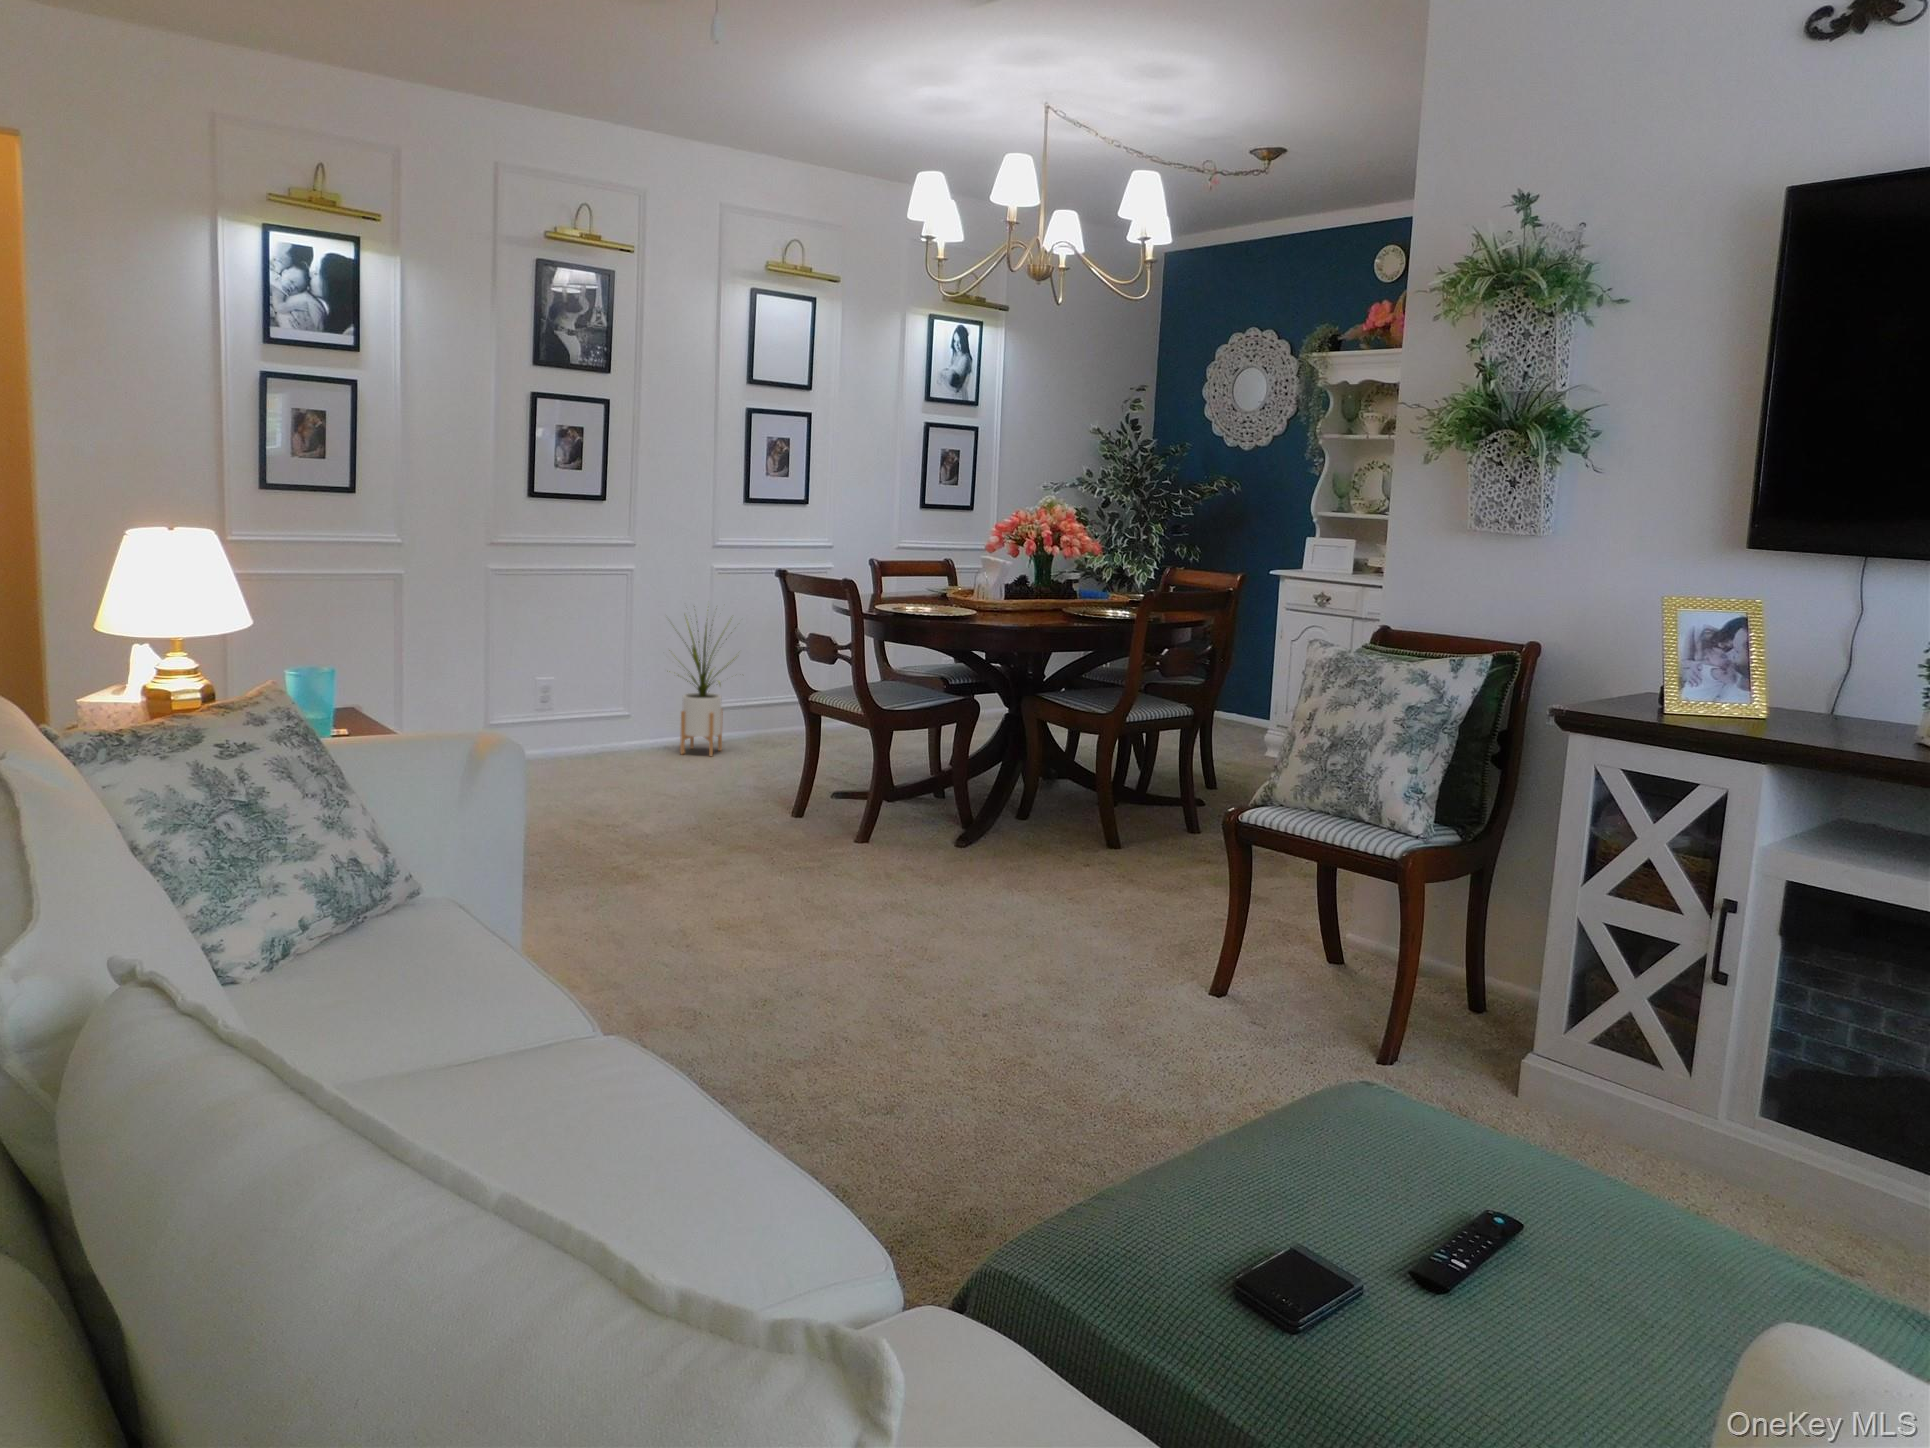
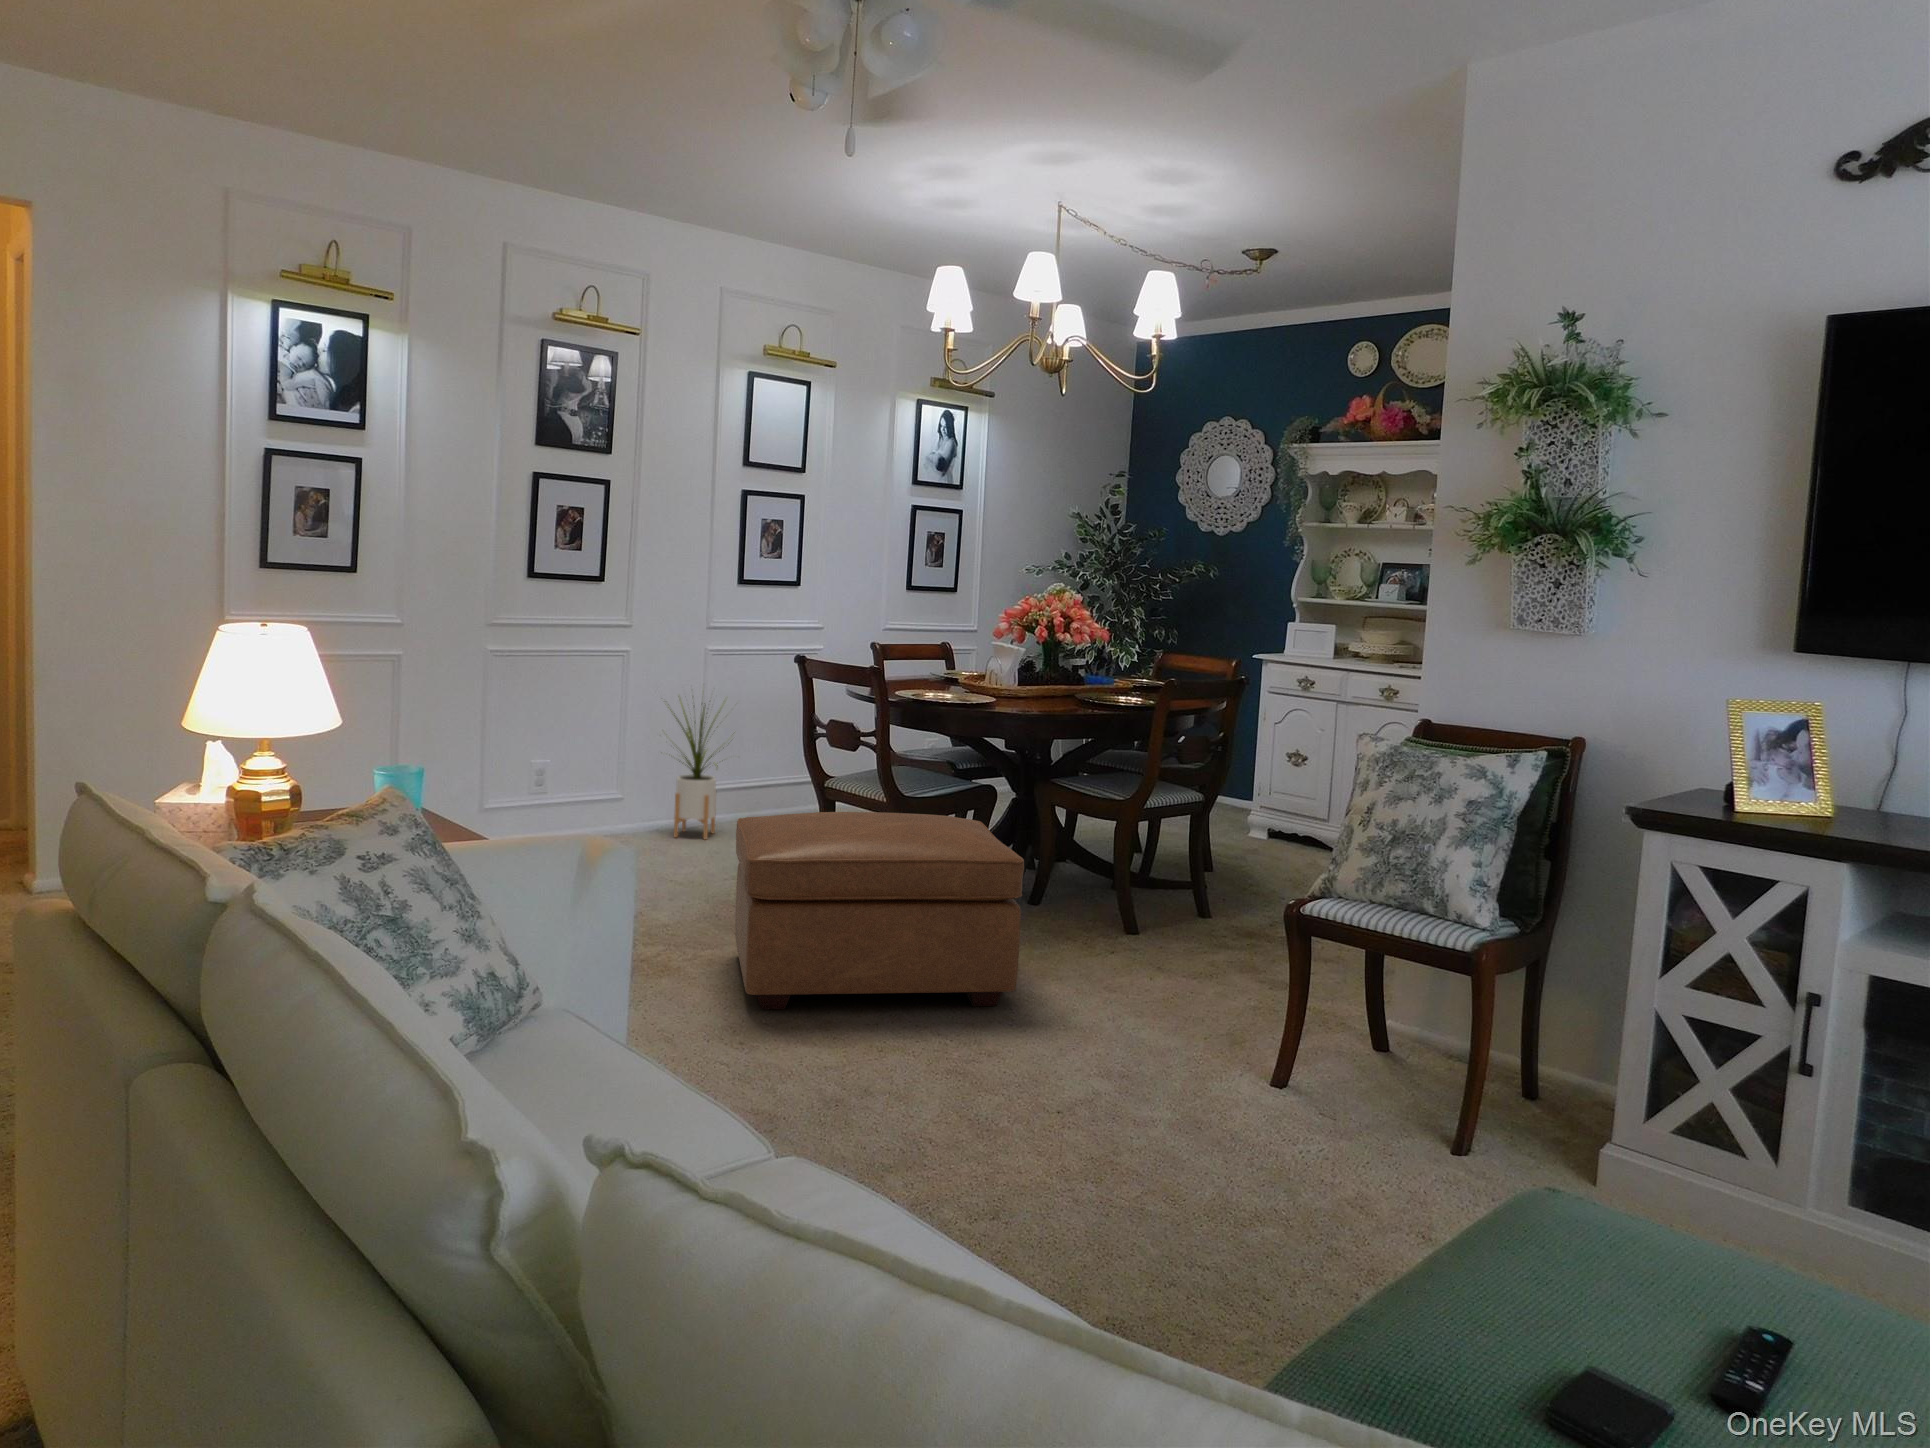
ottoman: none [701,727,981,915] -> present [735,812,1024,1009]

